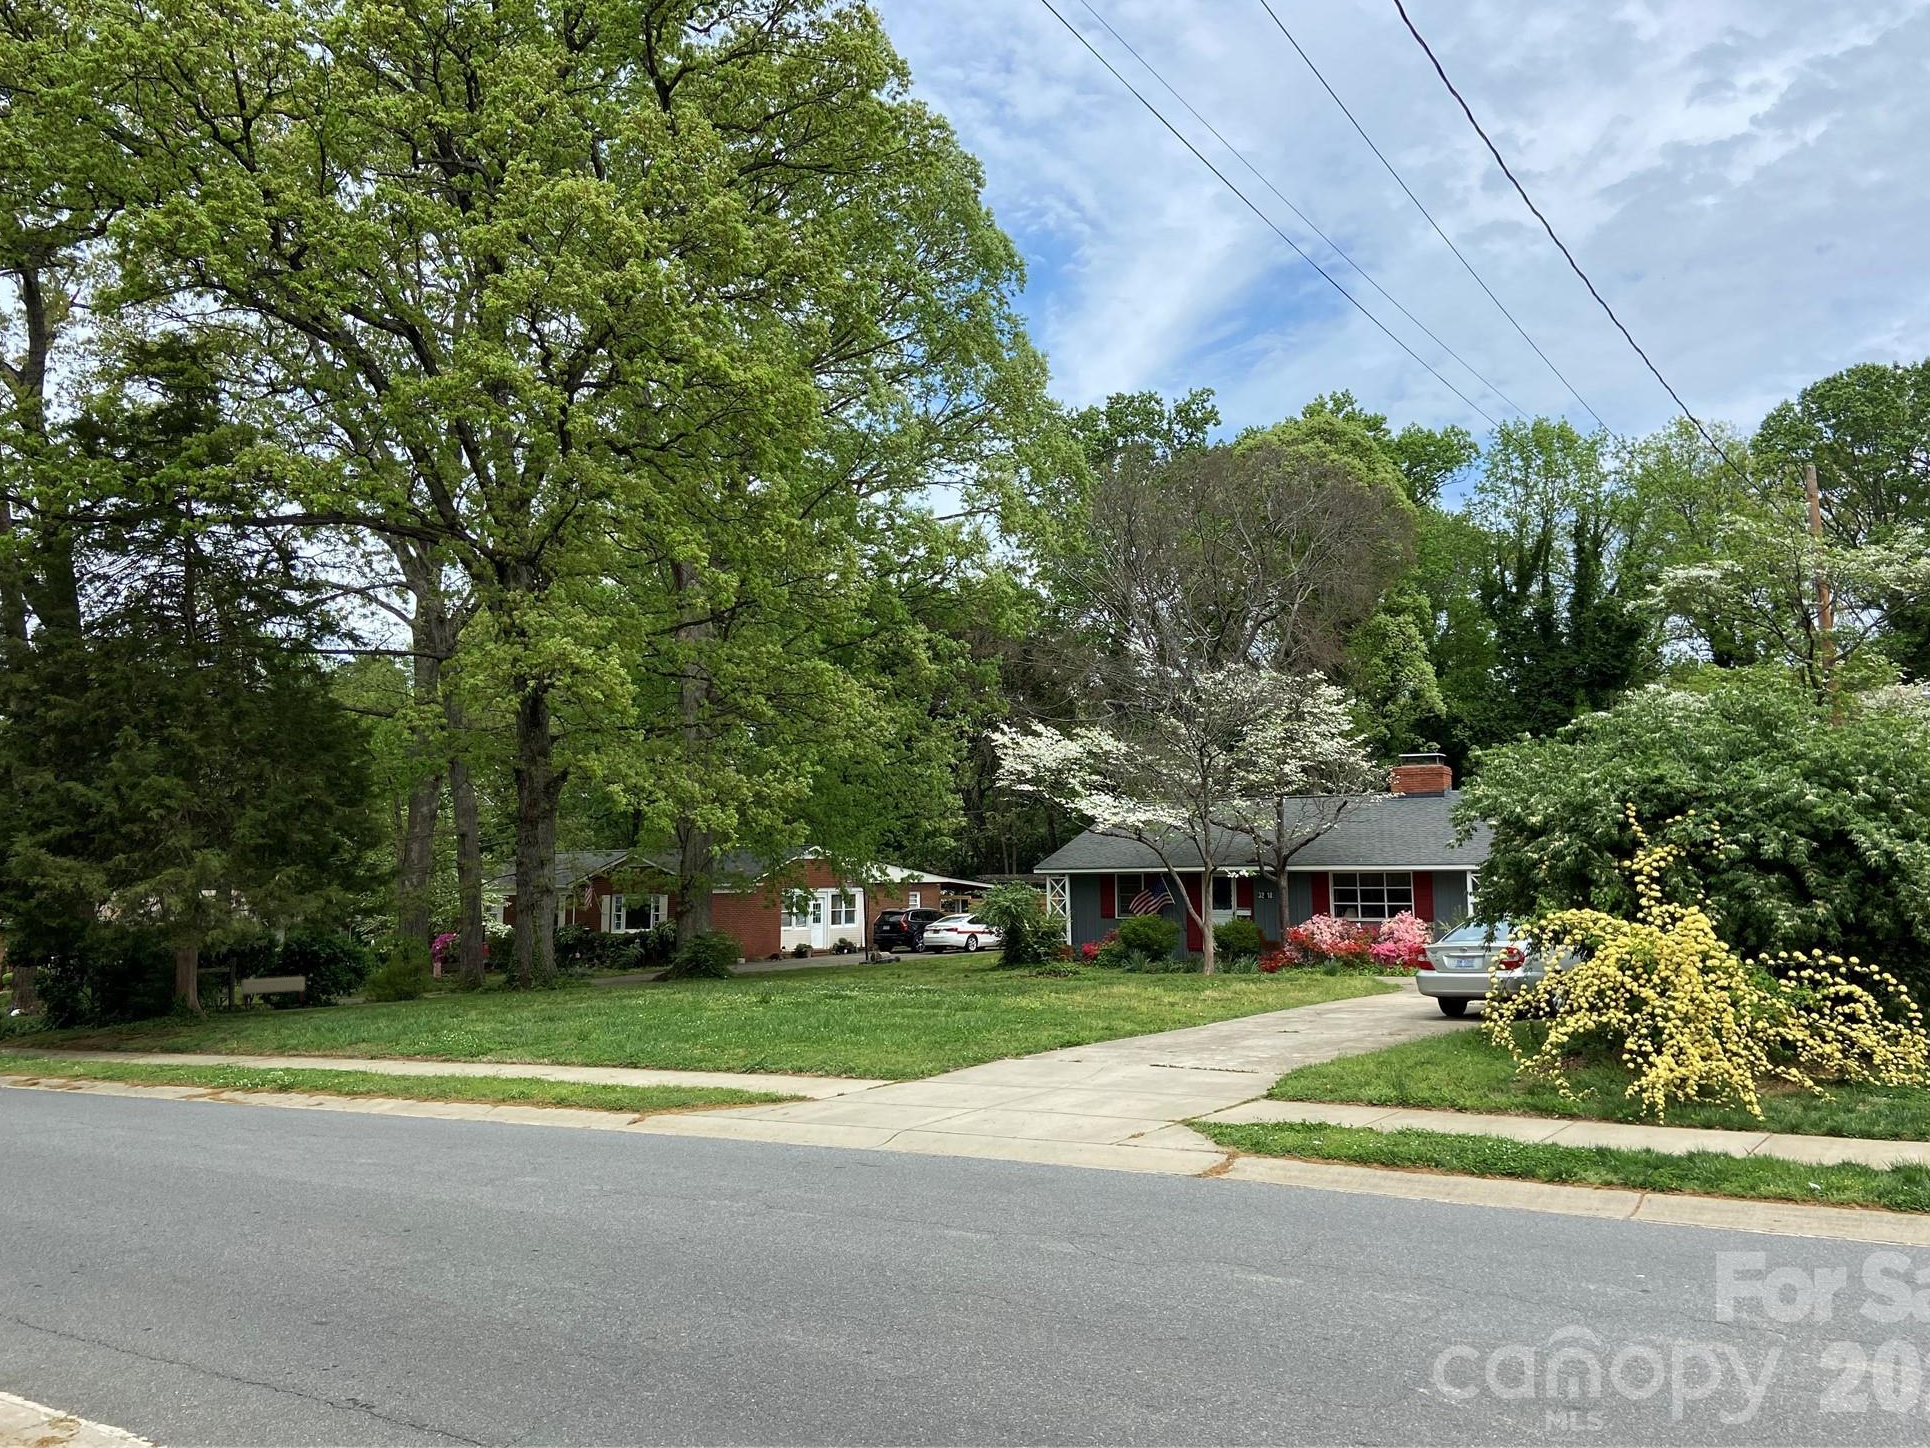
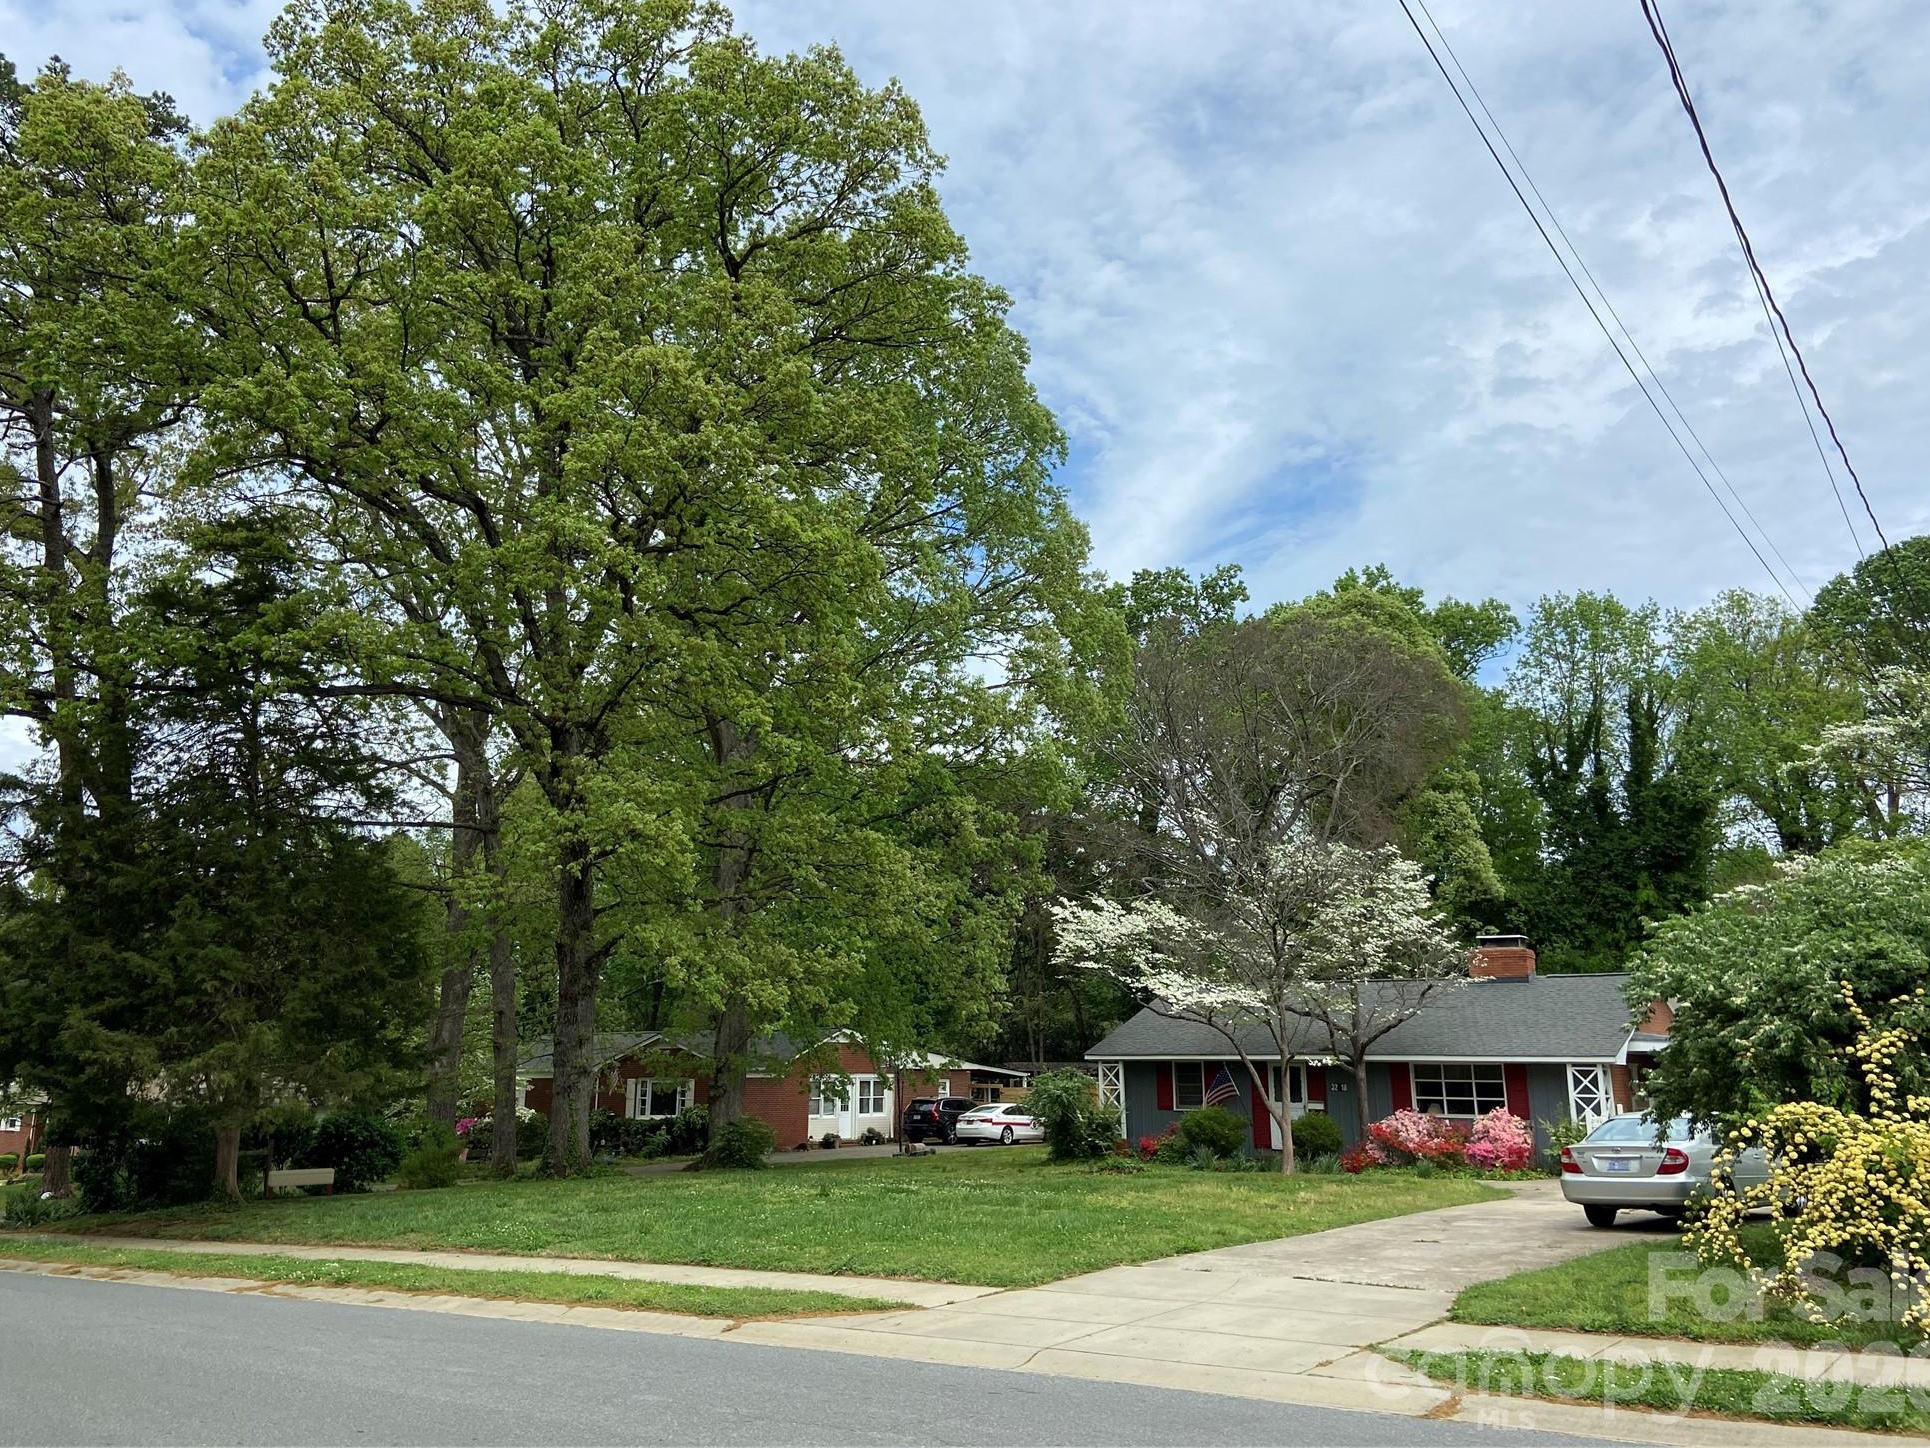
lounge chair: present [1256,928,1296,958] -> none [1339,1124,1389,1159]

